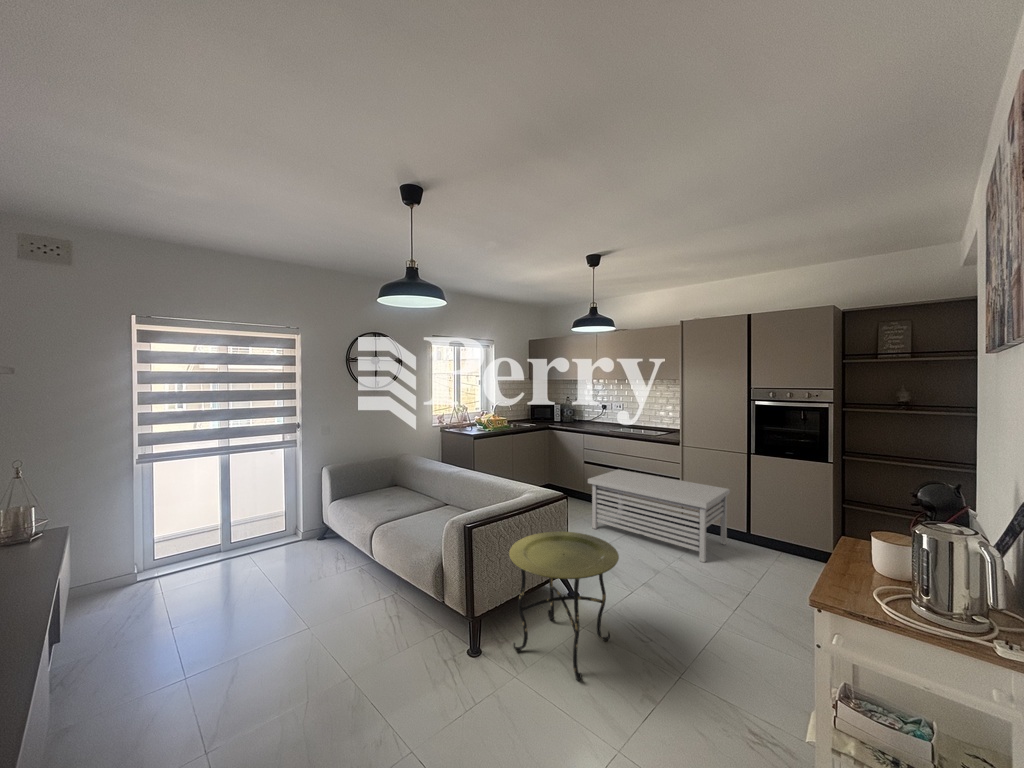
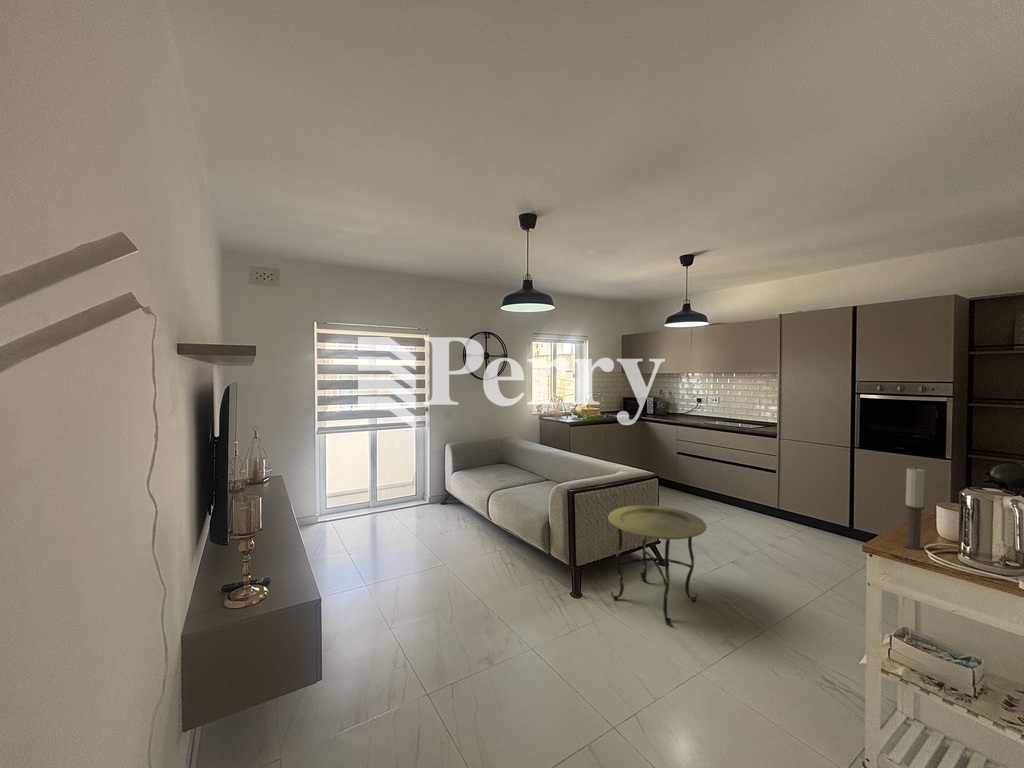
storage bench: present [588,470,730,562] -> none [680,460,832,551]
candle: none [845,490,867,591] -> present [904,467,925,550]

